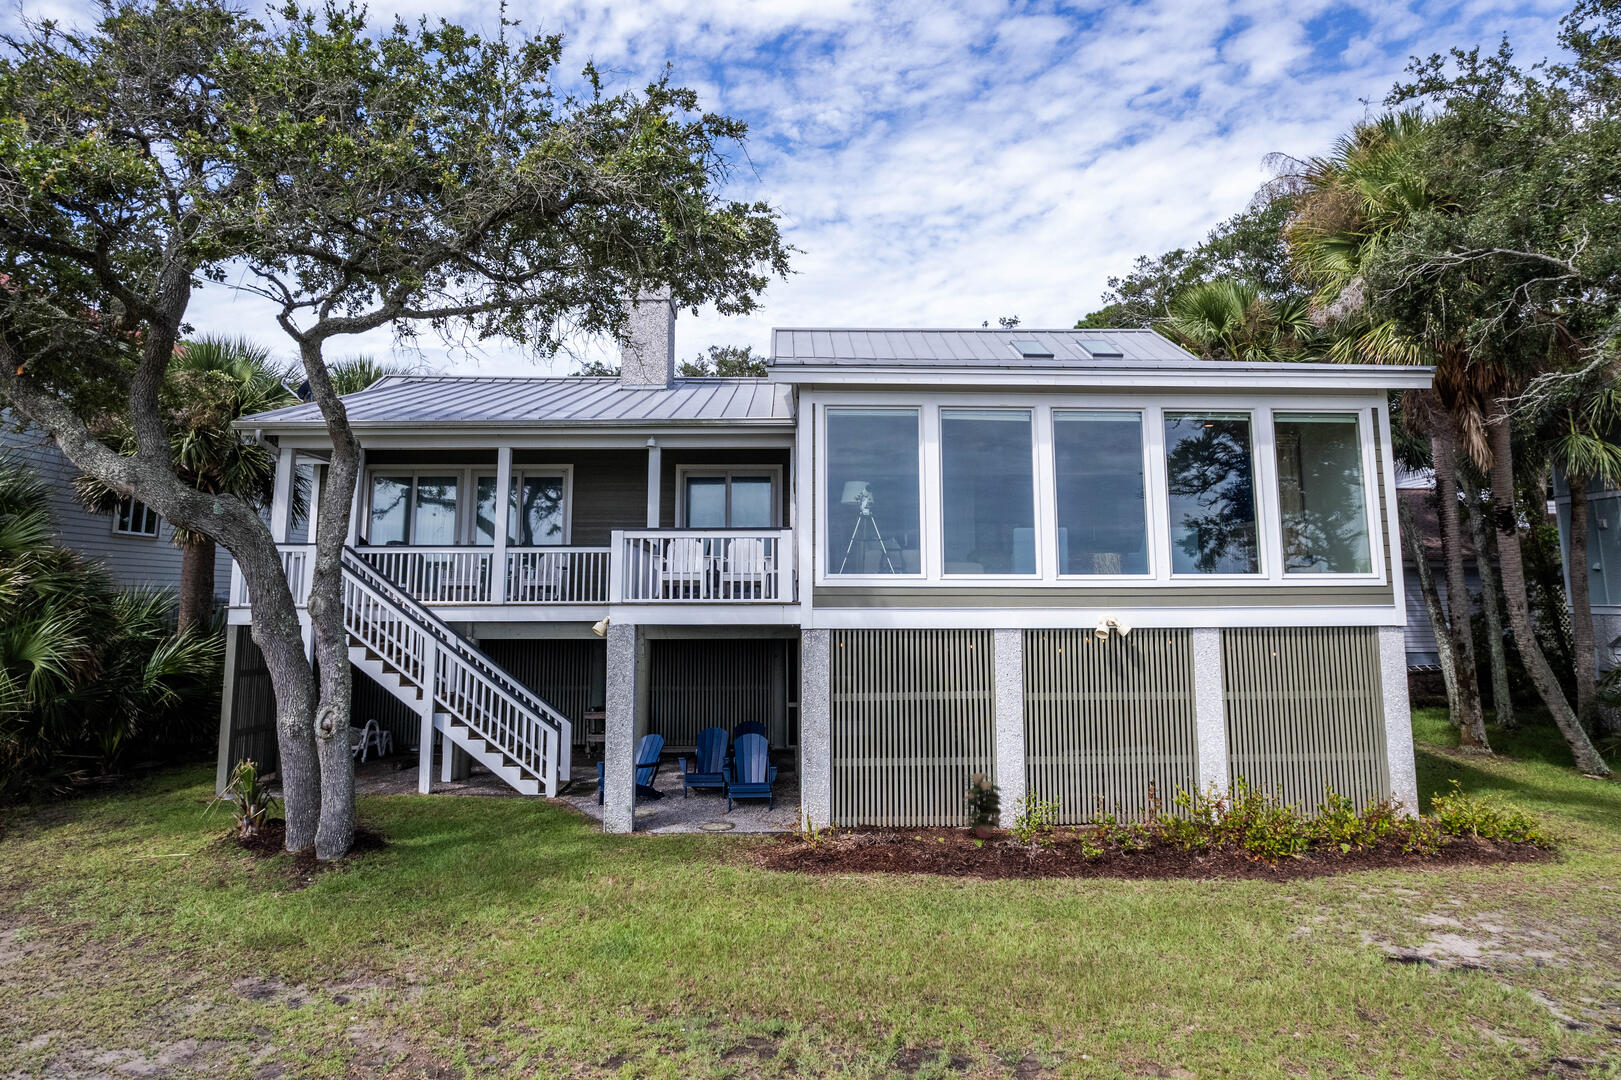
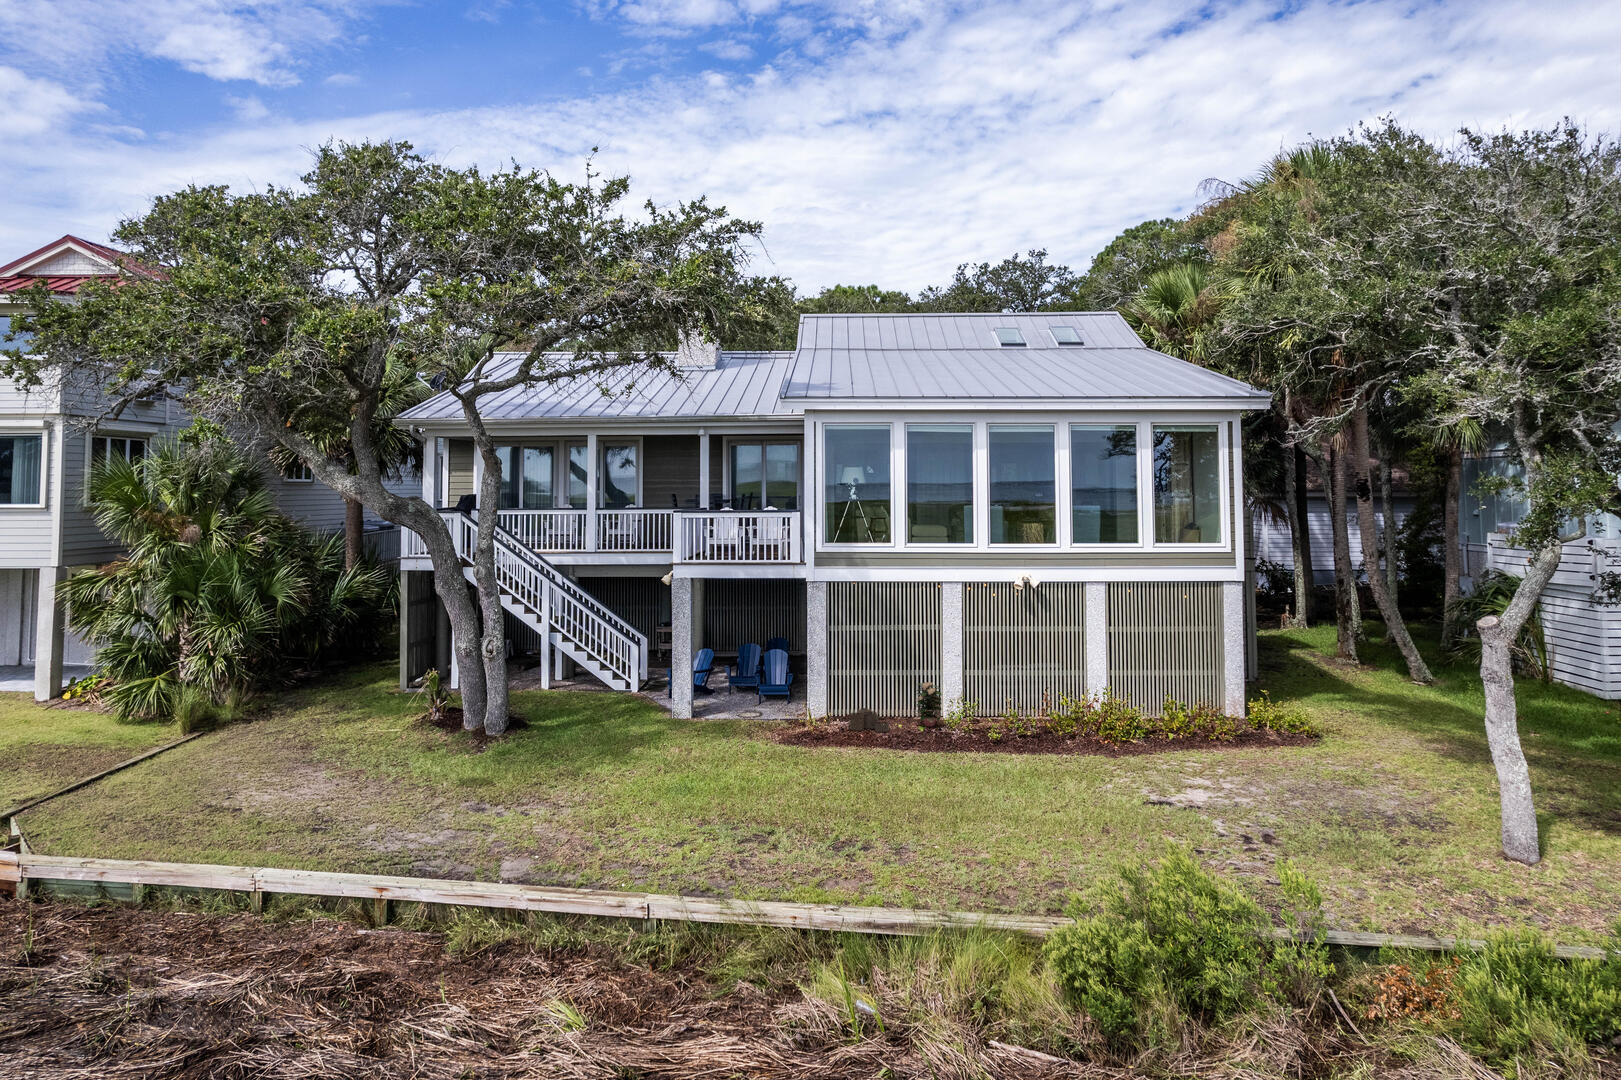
woven basket: none [869,811,928,847] -> present [850,708,889,732]

